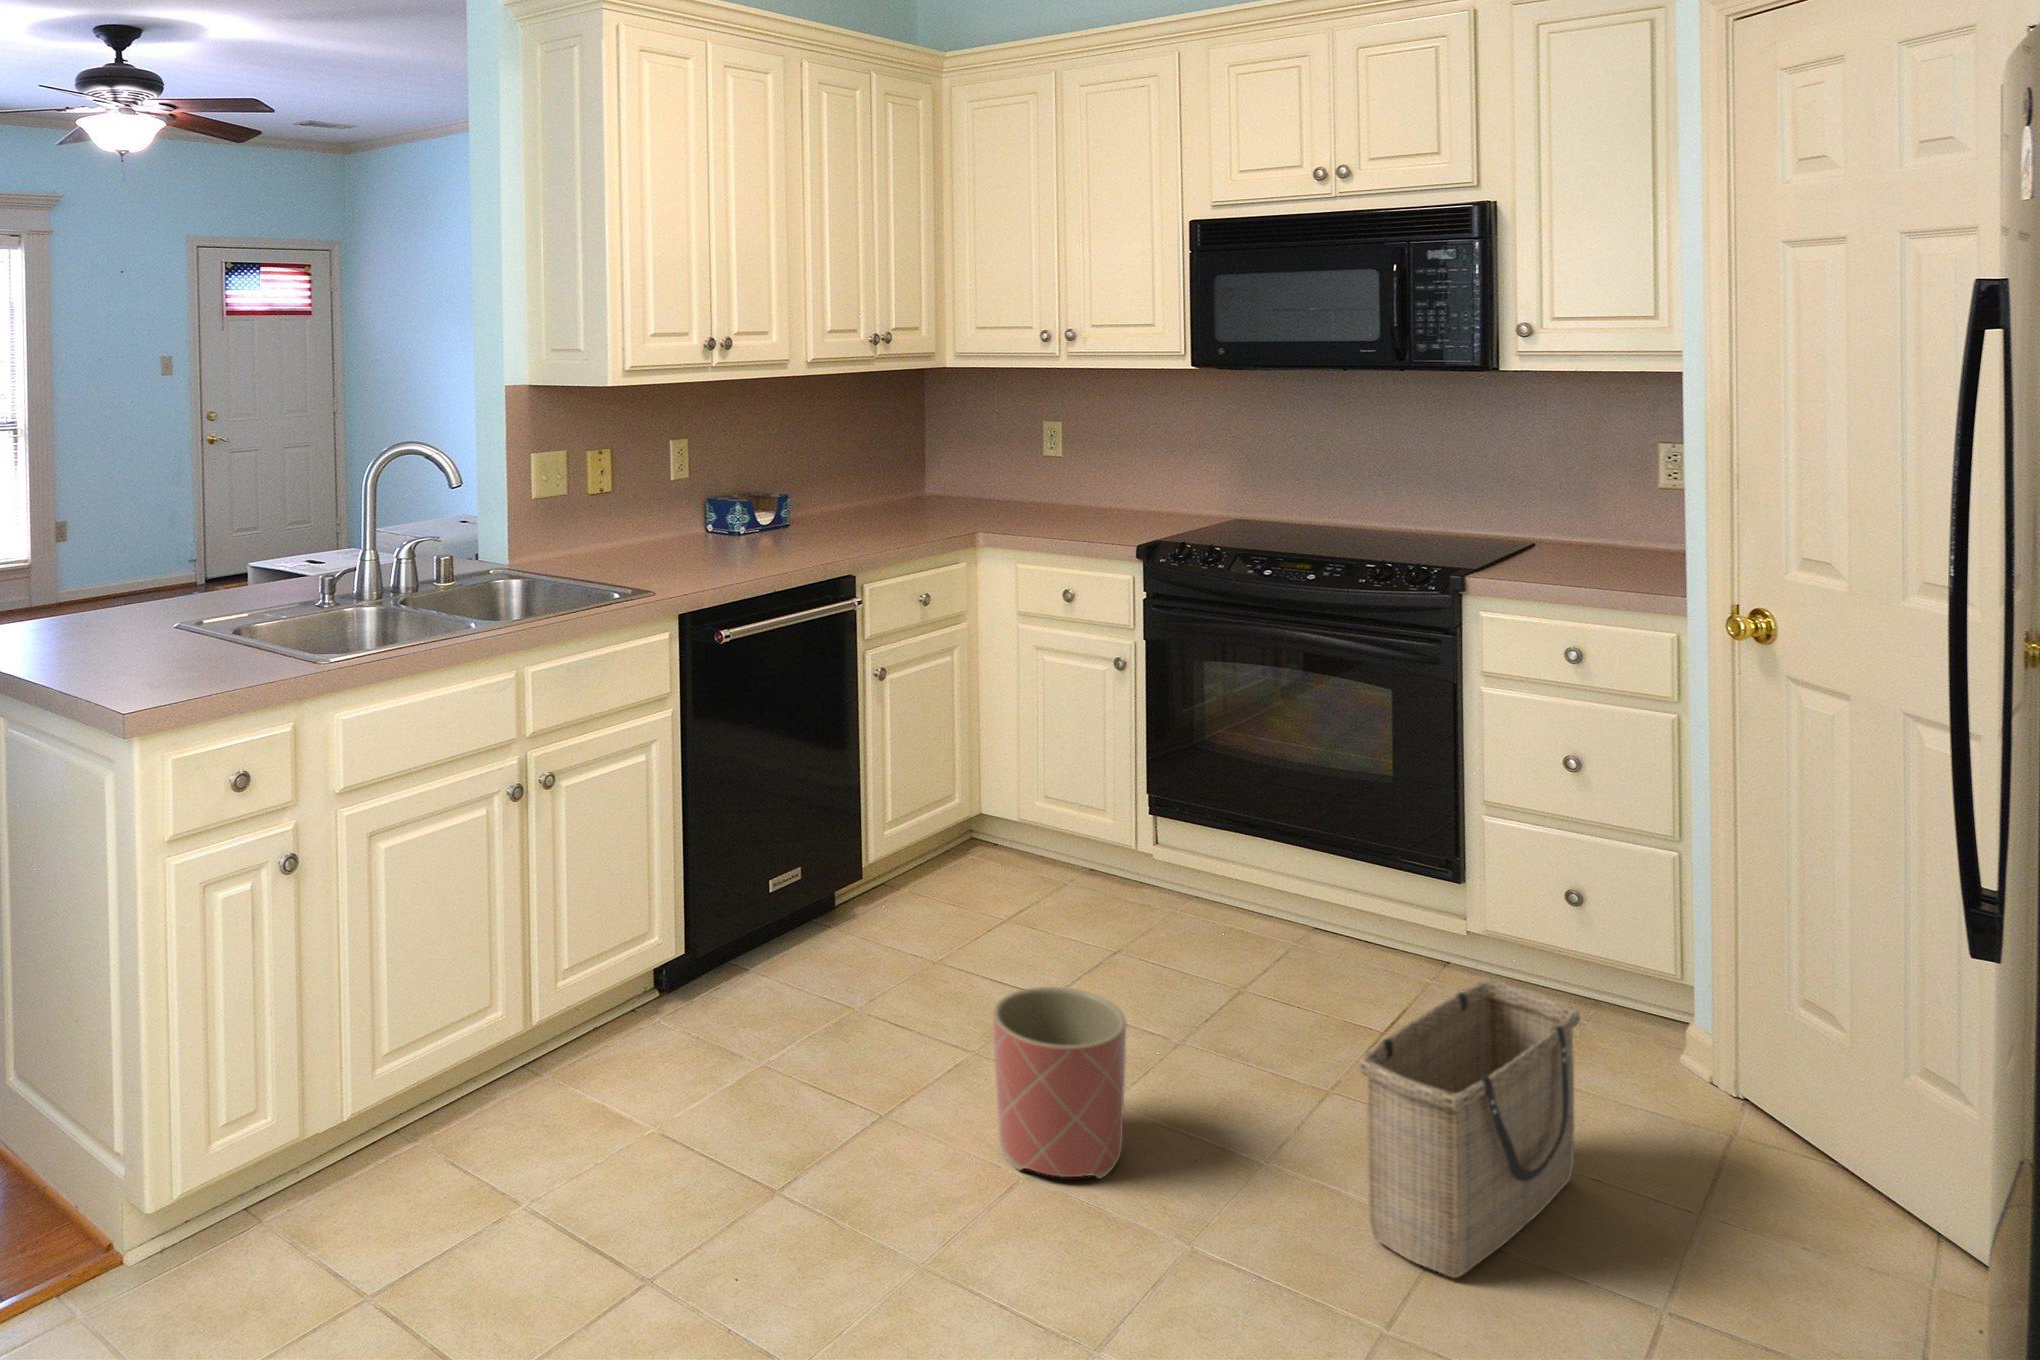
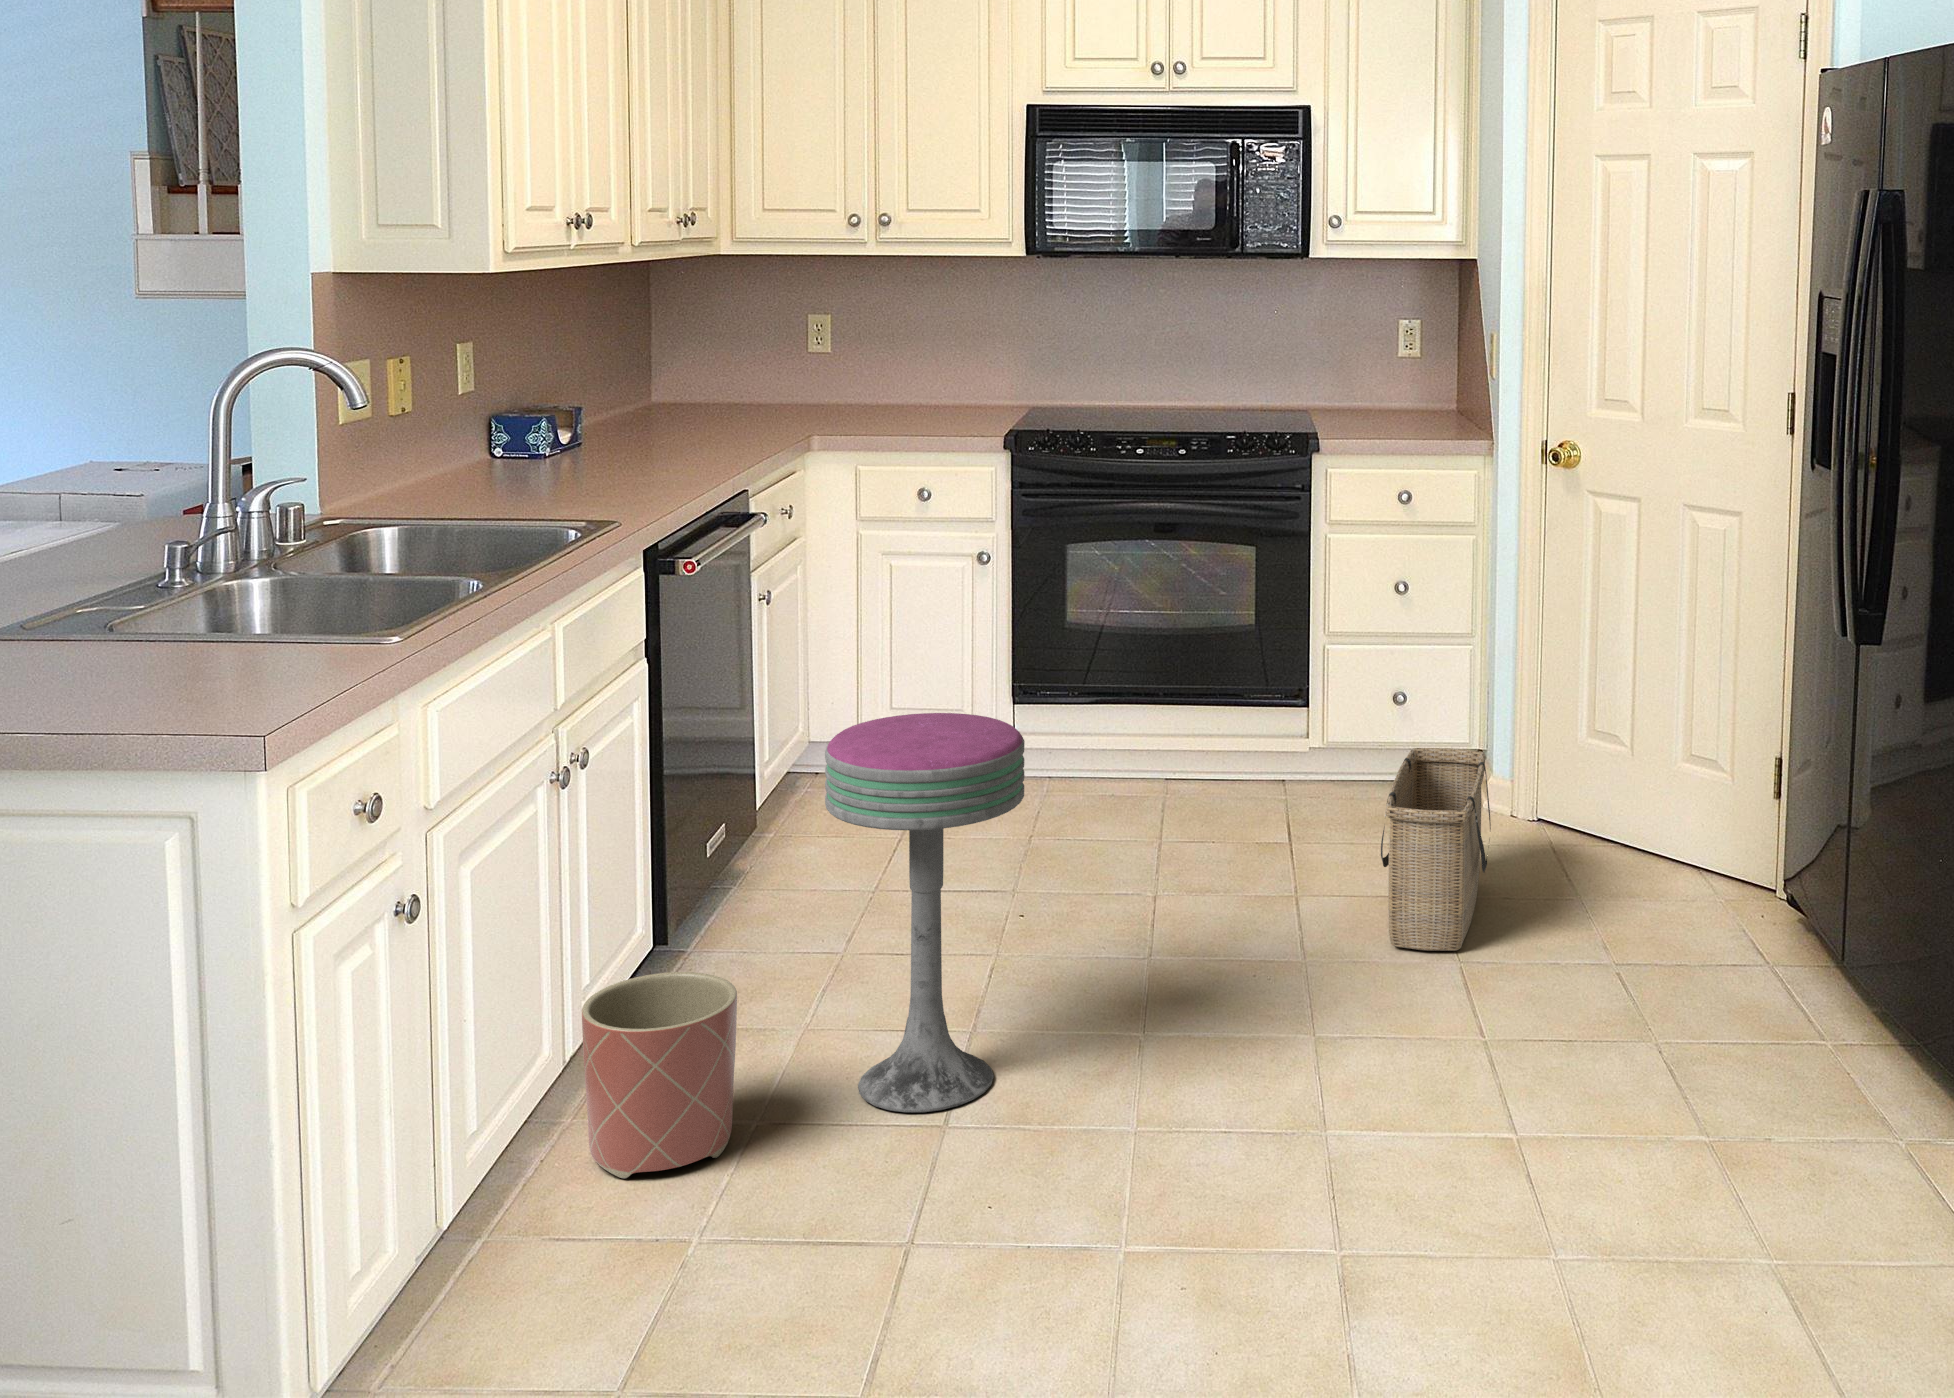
bar stool: none [644,828,844,1263] -> present [825,713,1025,1112]
planter: present [993,987,1126,1179] -> present [582,972,737,1178]

